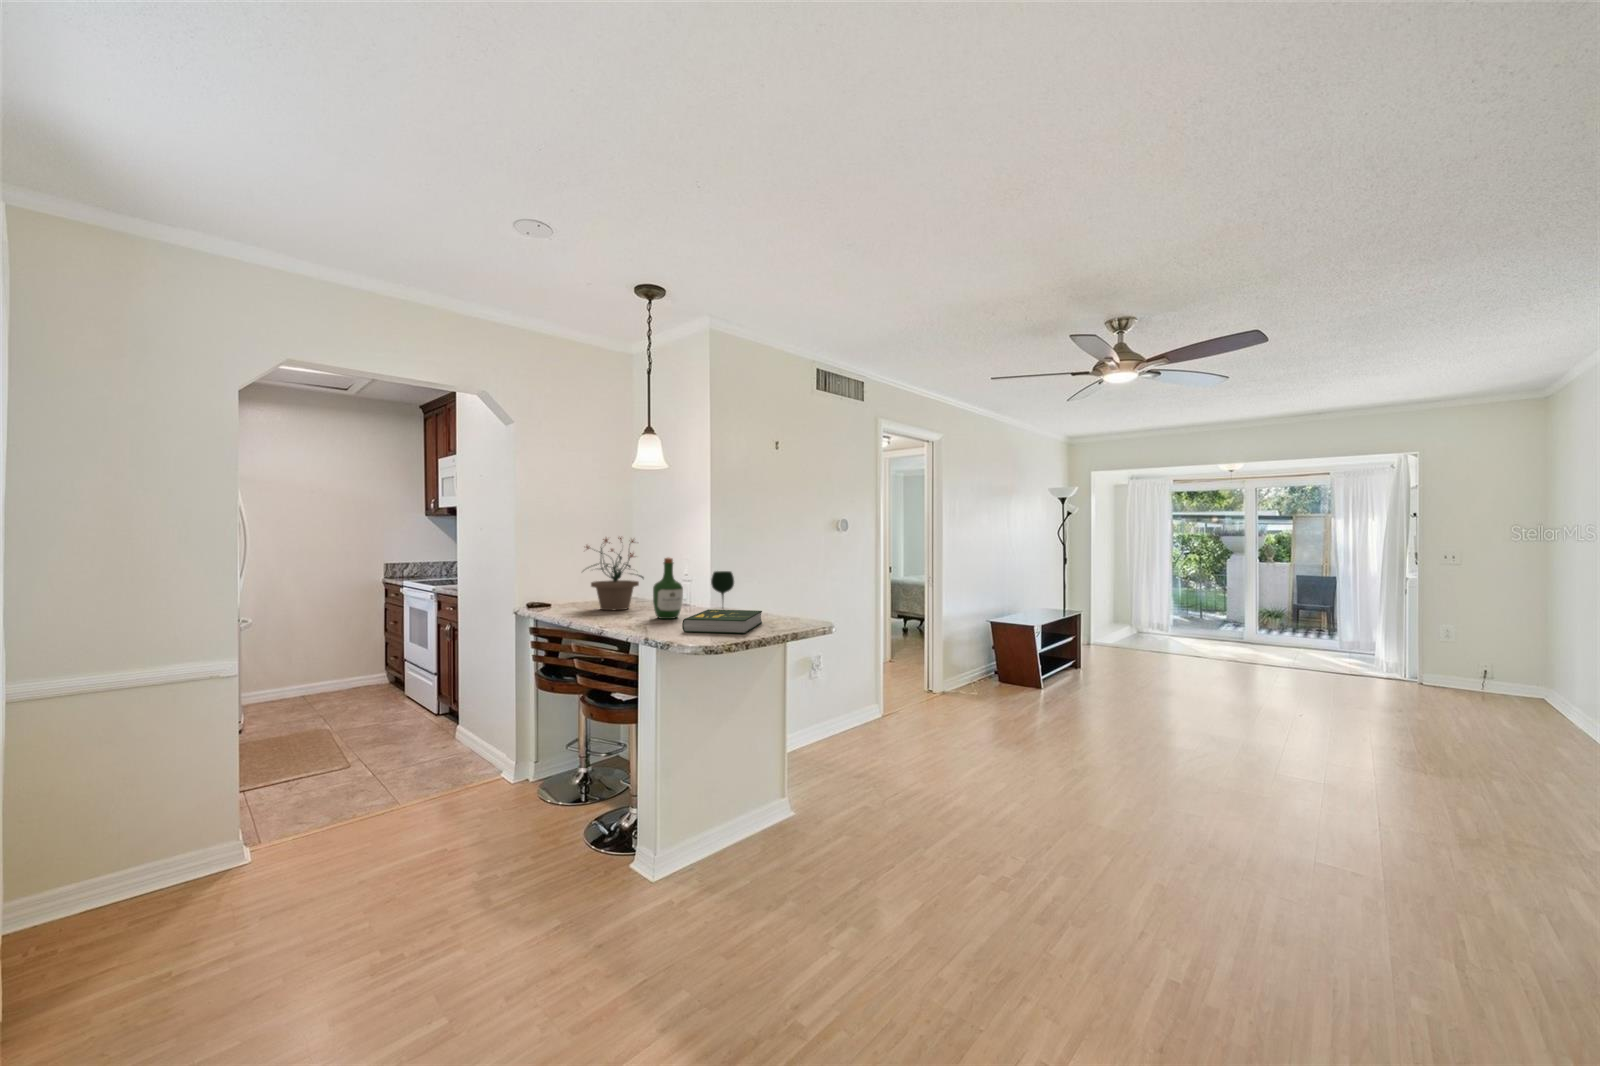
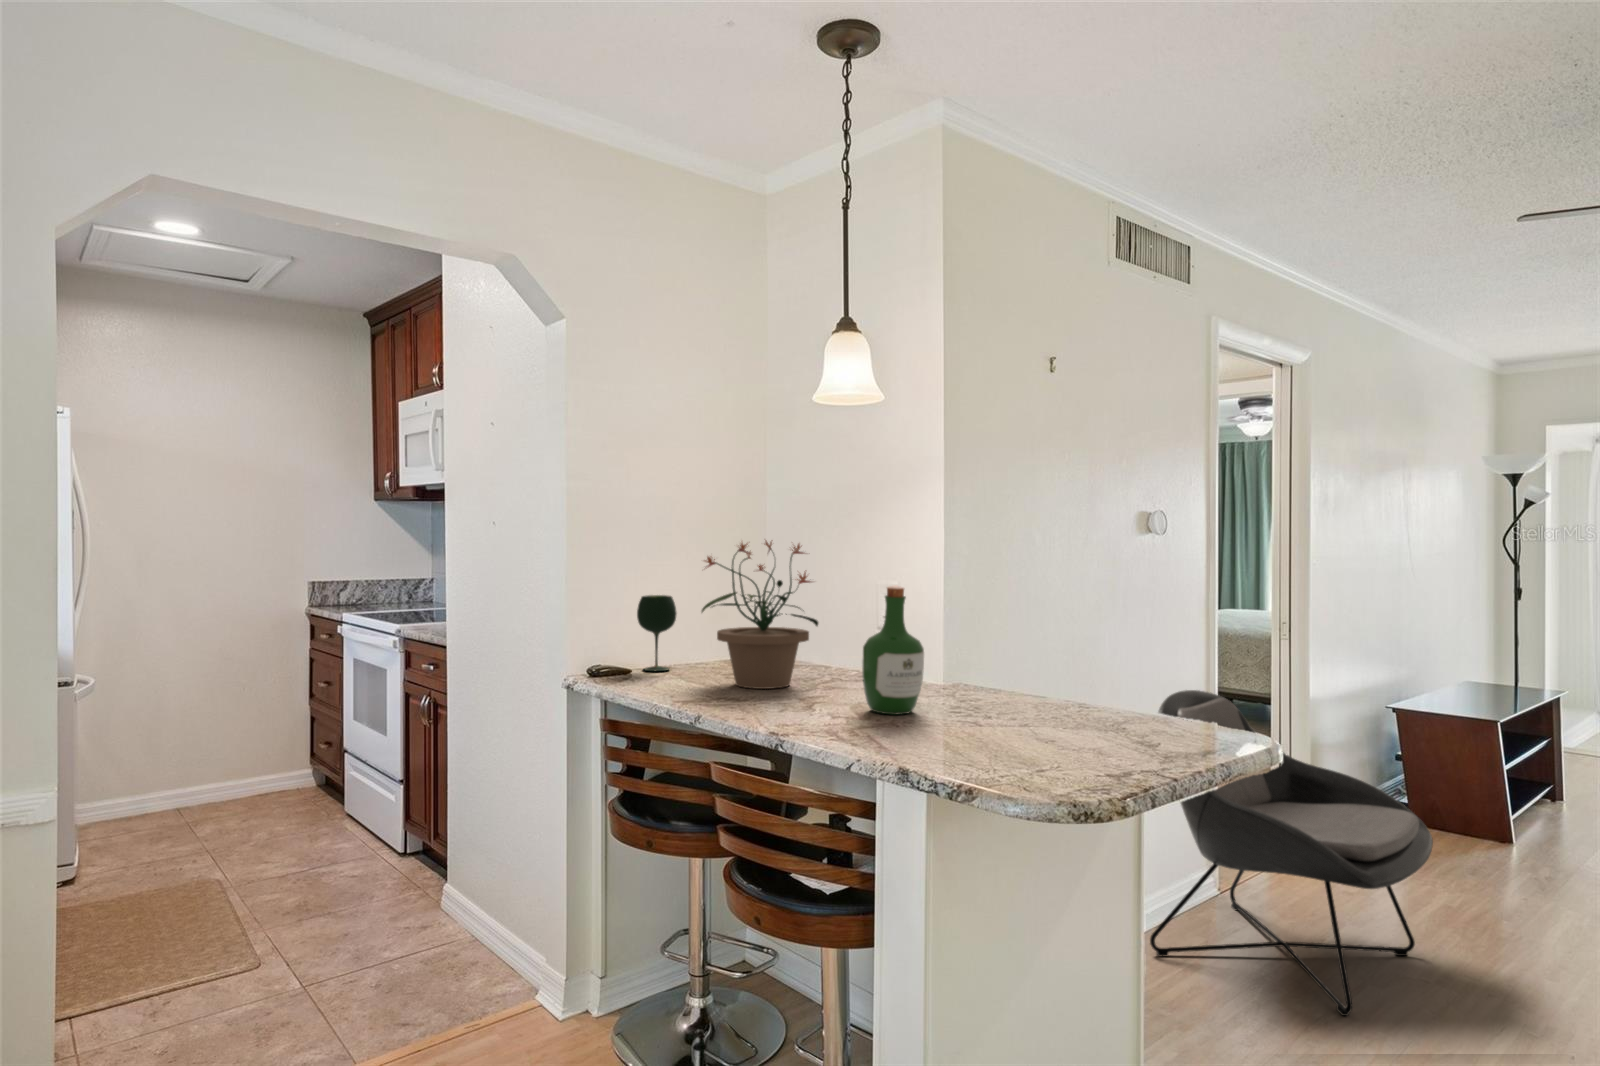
wine glass: present [711,571,734,599] -> present [637,595,677,671]
book: present [682,609,762,634] -> none [966,698,1115,763]
lounge chair: none [831,612,968,765] -> present [1150,690,1433,1016]

